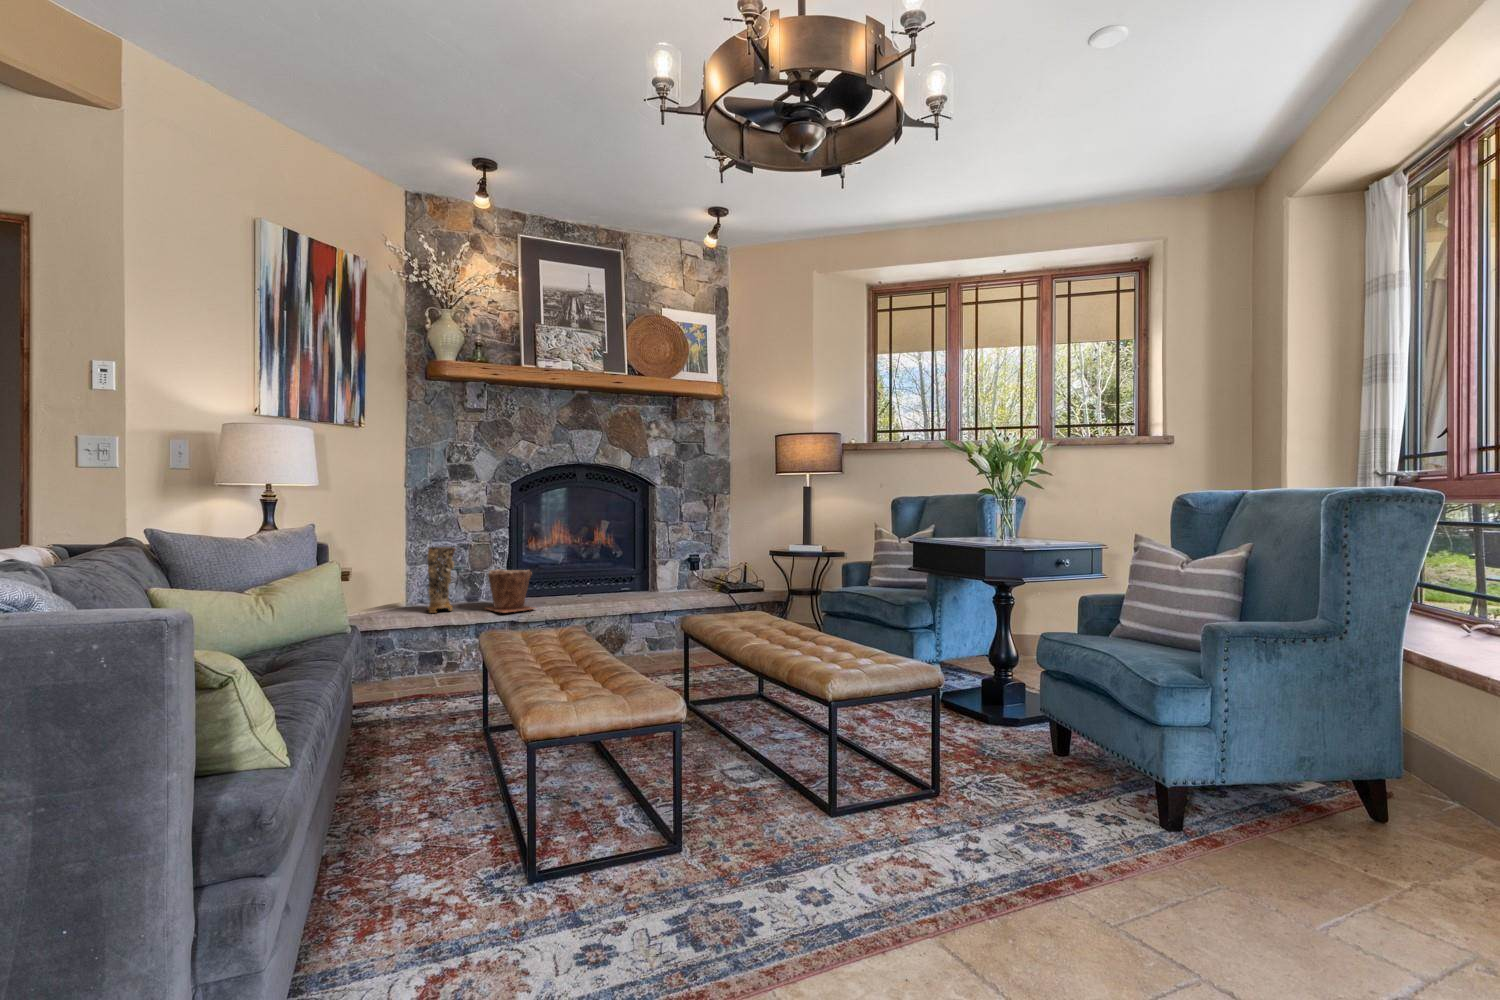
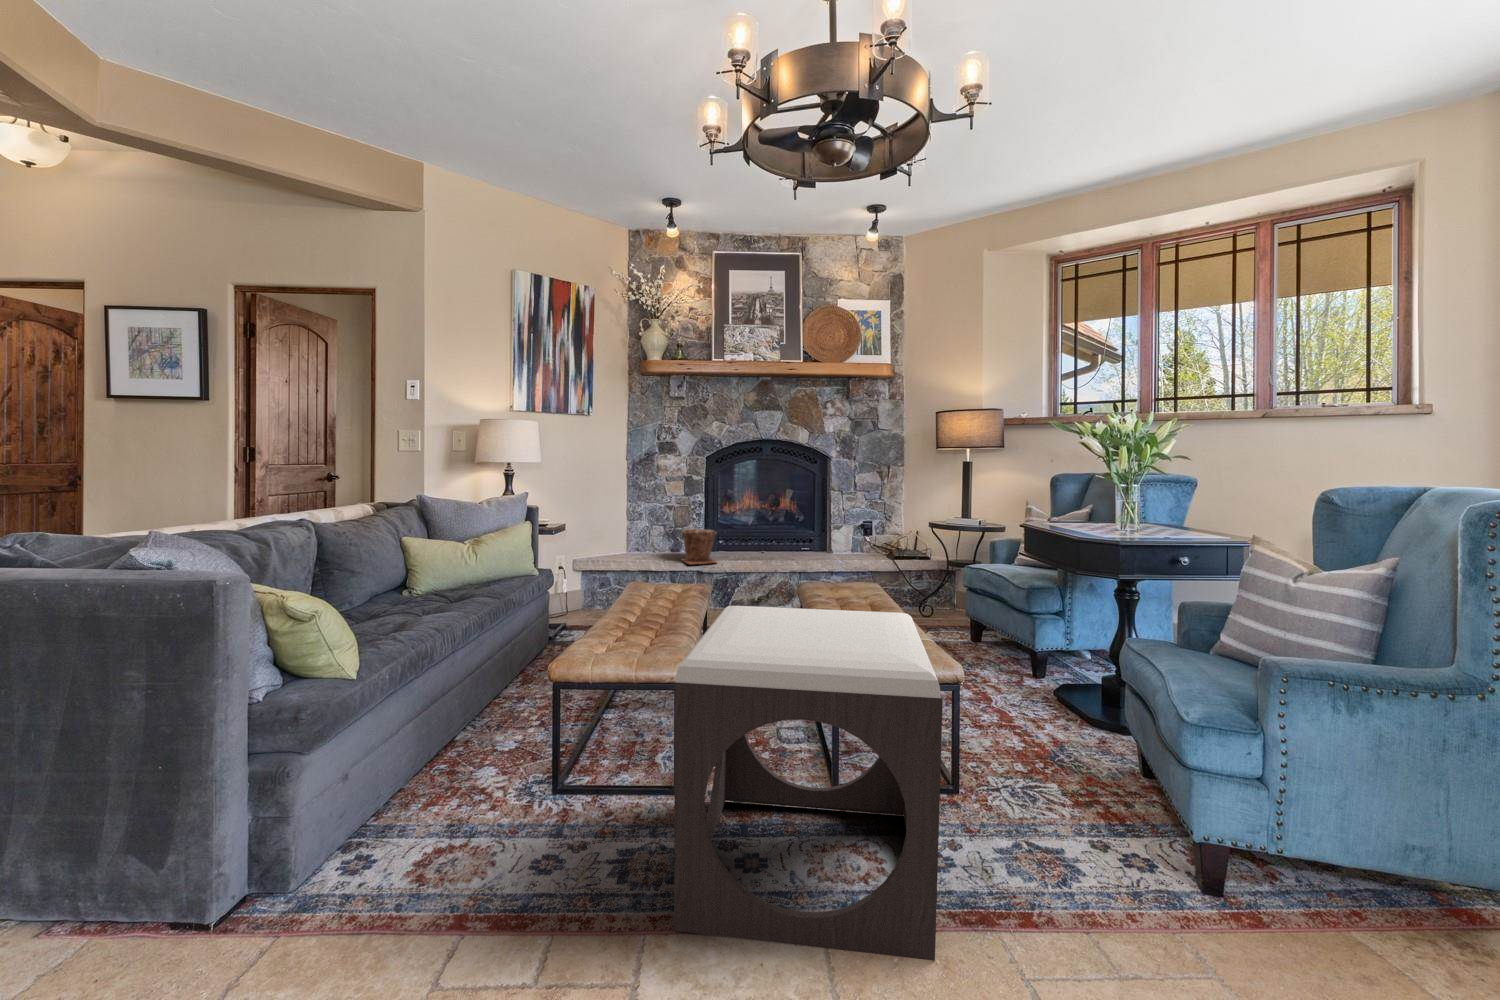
decorative vase: present [427,547,456,613] -> none [637,509,658,560]
footstool: none [730,617,1039,972] -> present [674,606,943,961]

